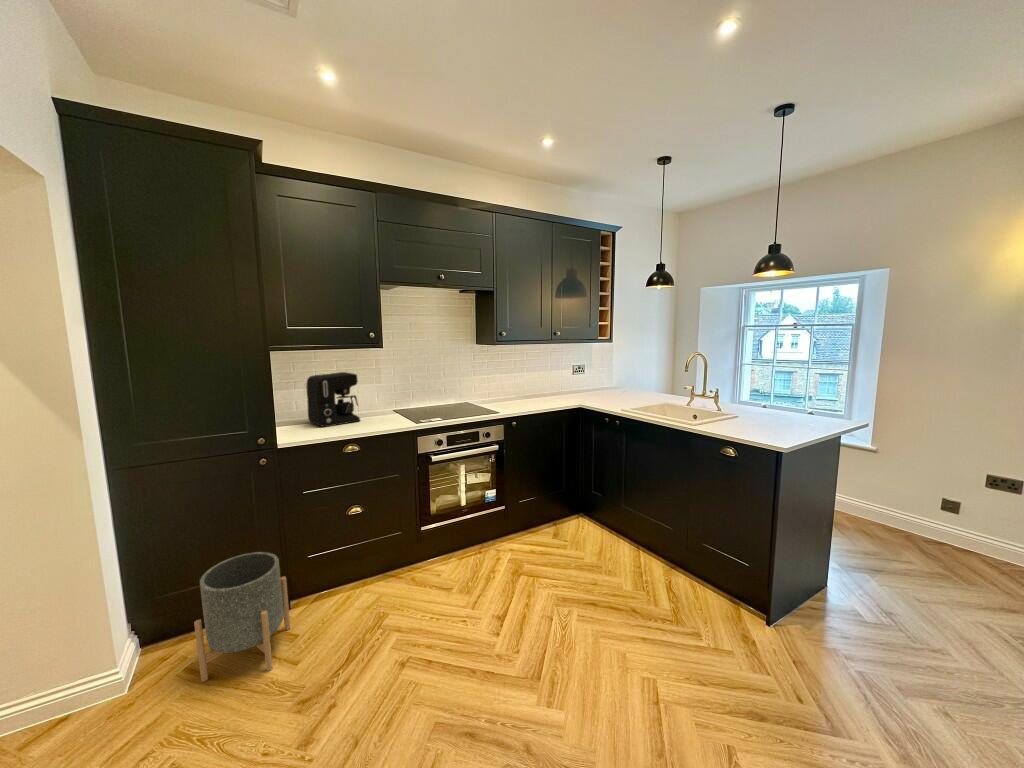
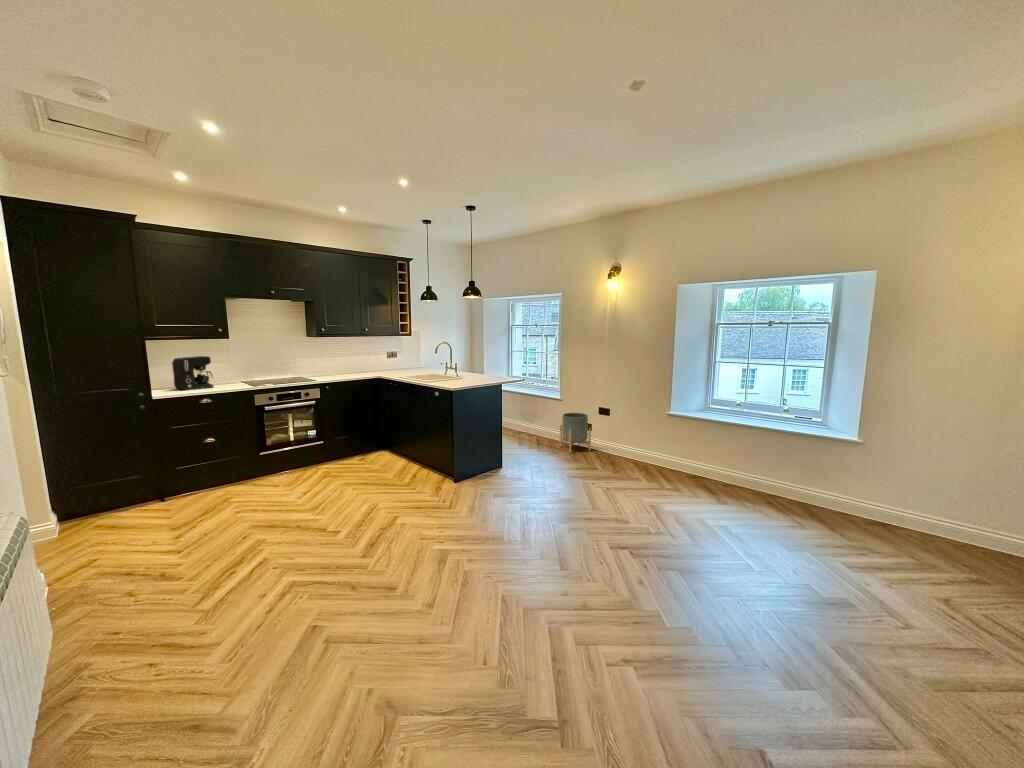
planter: present [194,552,290,682] -> present [560,413,591,453]

